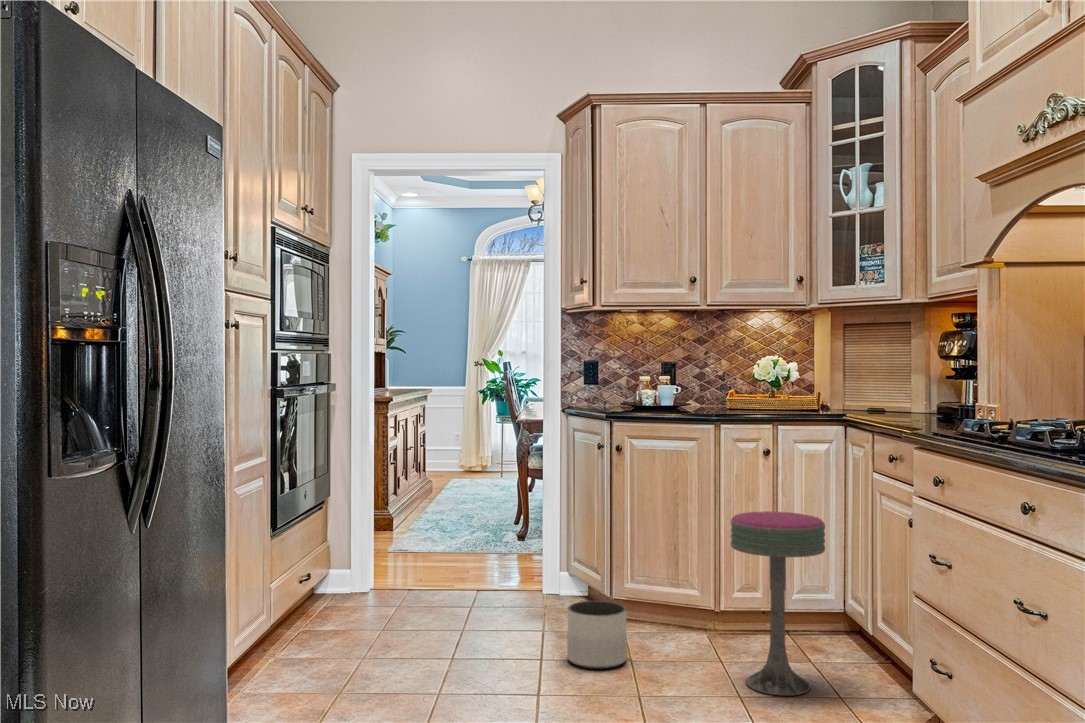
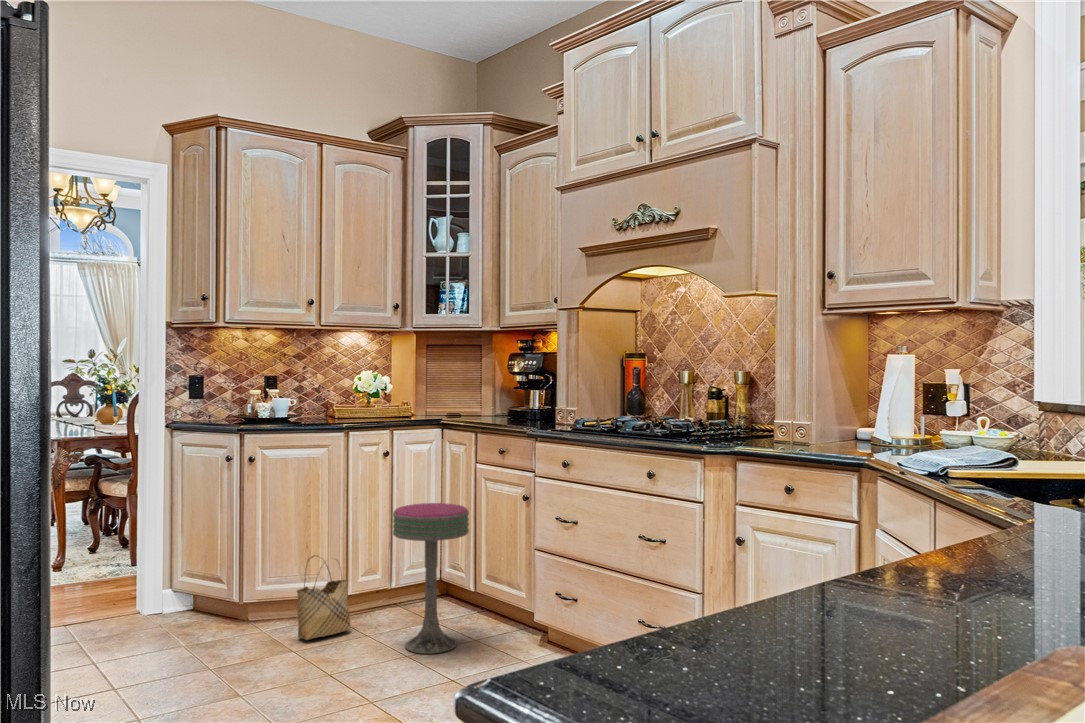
woven basket: none [644,558,706,649] -> present [297,555,350,640]
planter: present [567,601,627,669] -> none [237,604,295,670]

